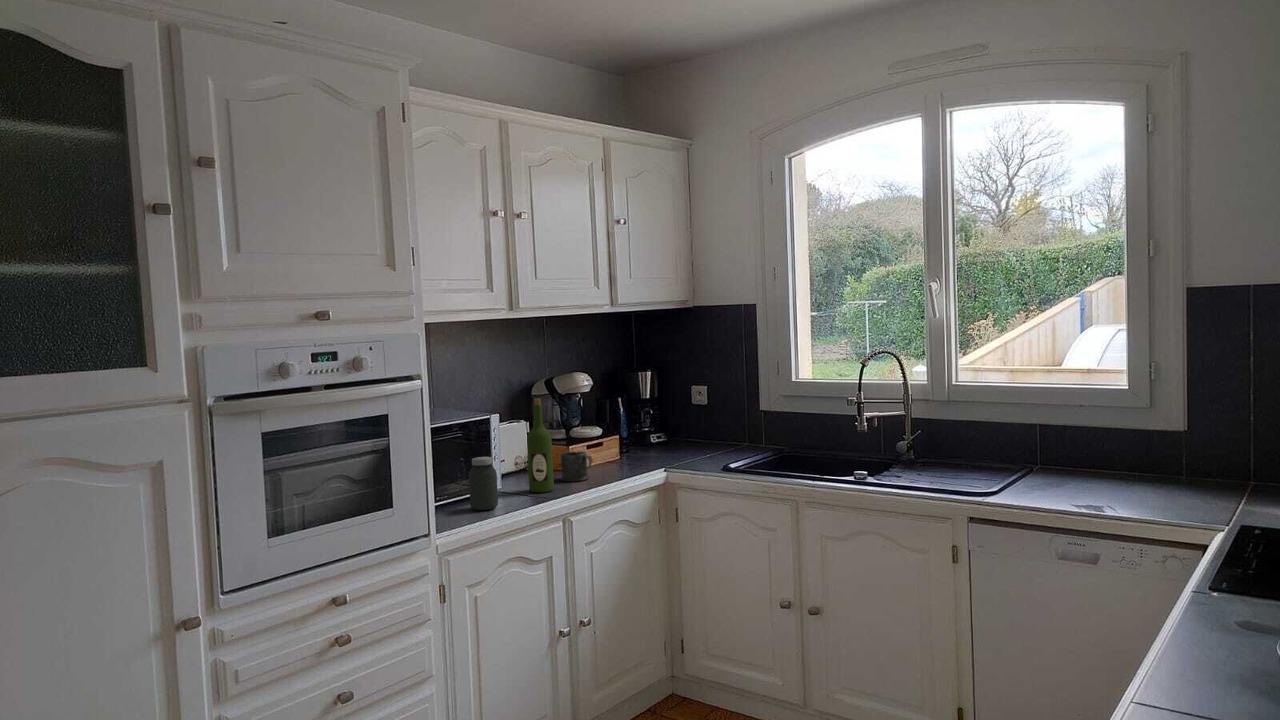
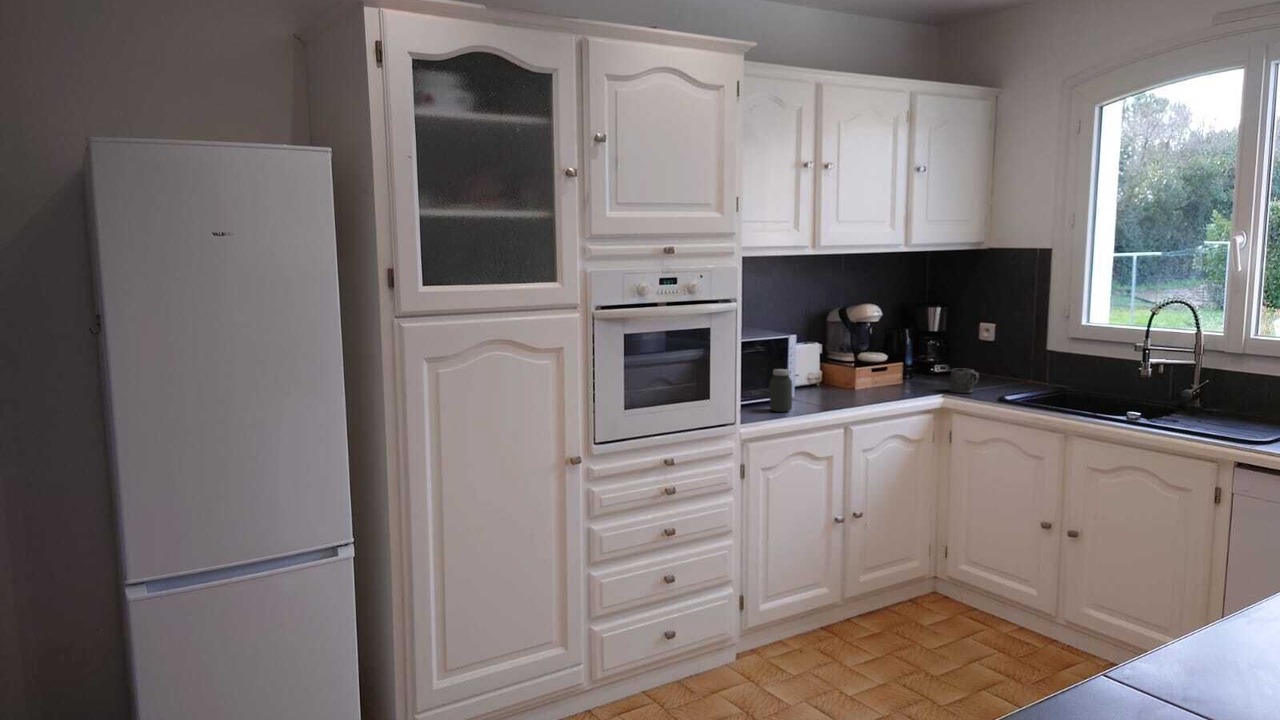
wine bottle: present [527,399,554,493] -> none [819,325,841,403]
mug: present [561,451,592,482] -> present [950,369,979,393]

